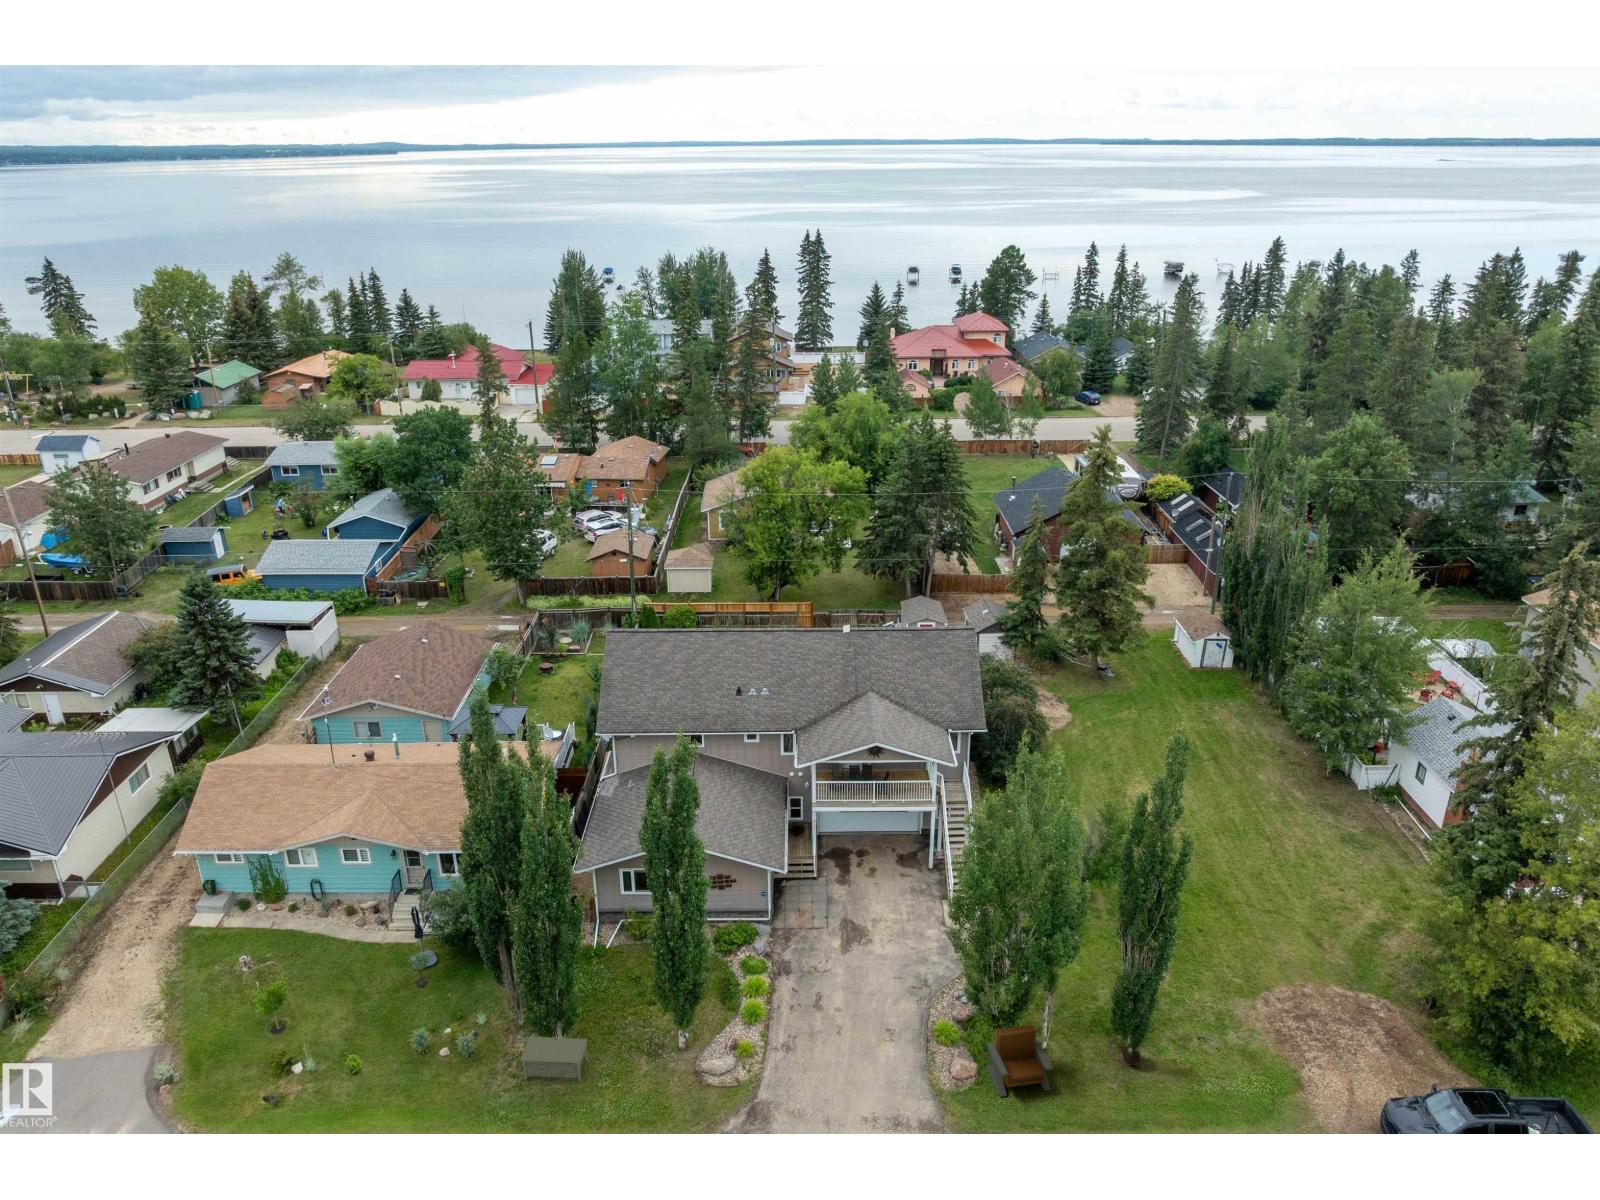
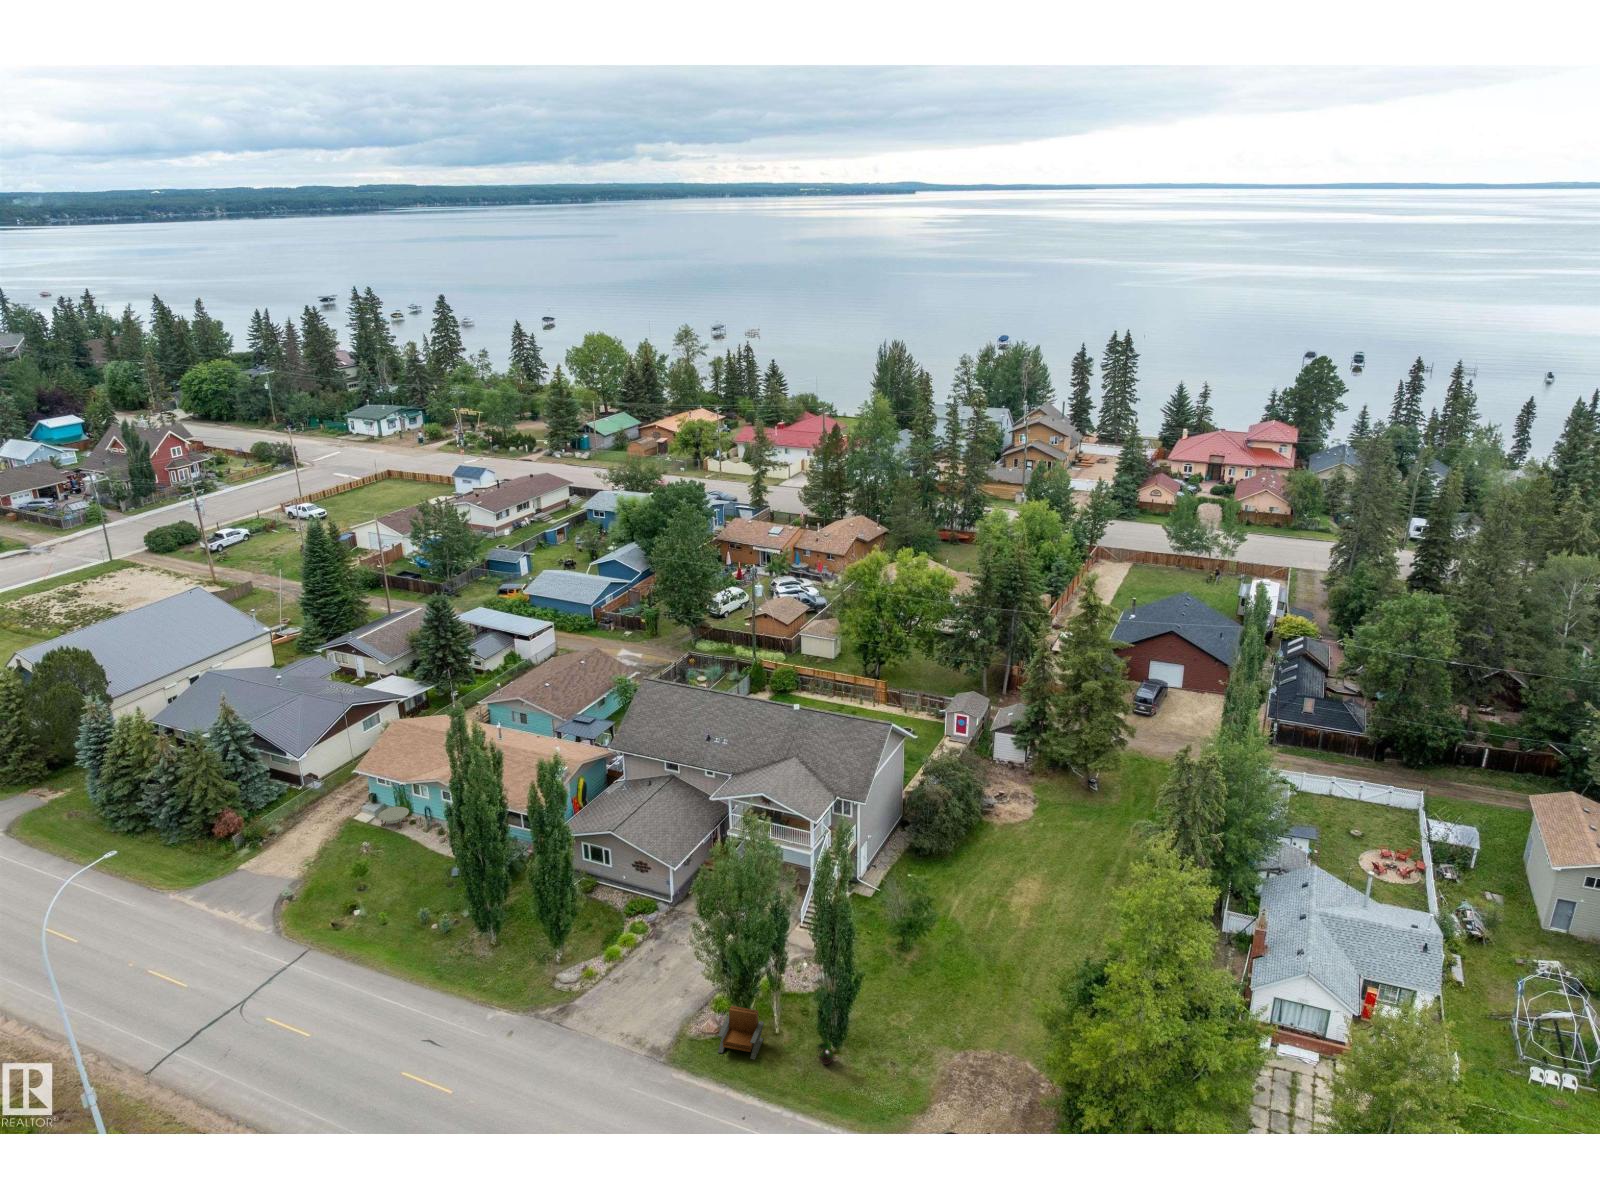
round table: none [241,889,290,926] -> present [378,807,409,829]
storage bench: present [520,1037,588,1081] -> none [454,928,498,964]

